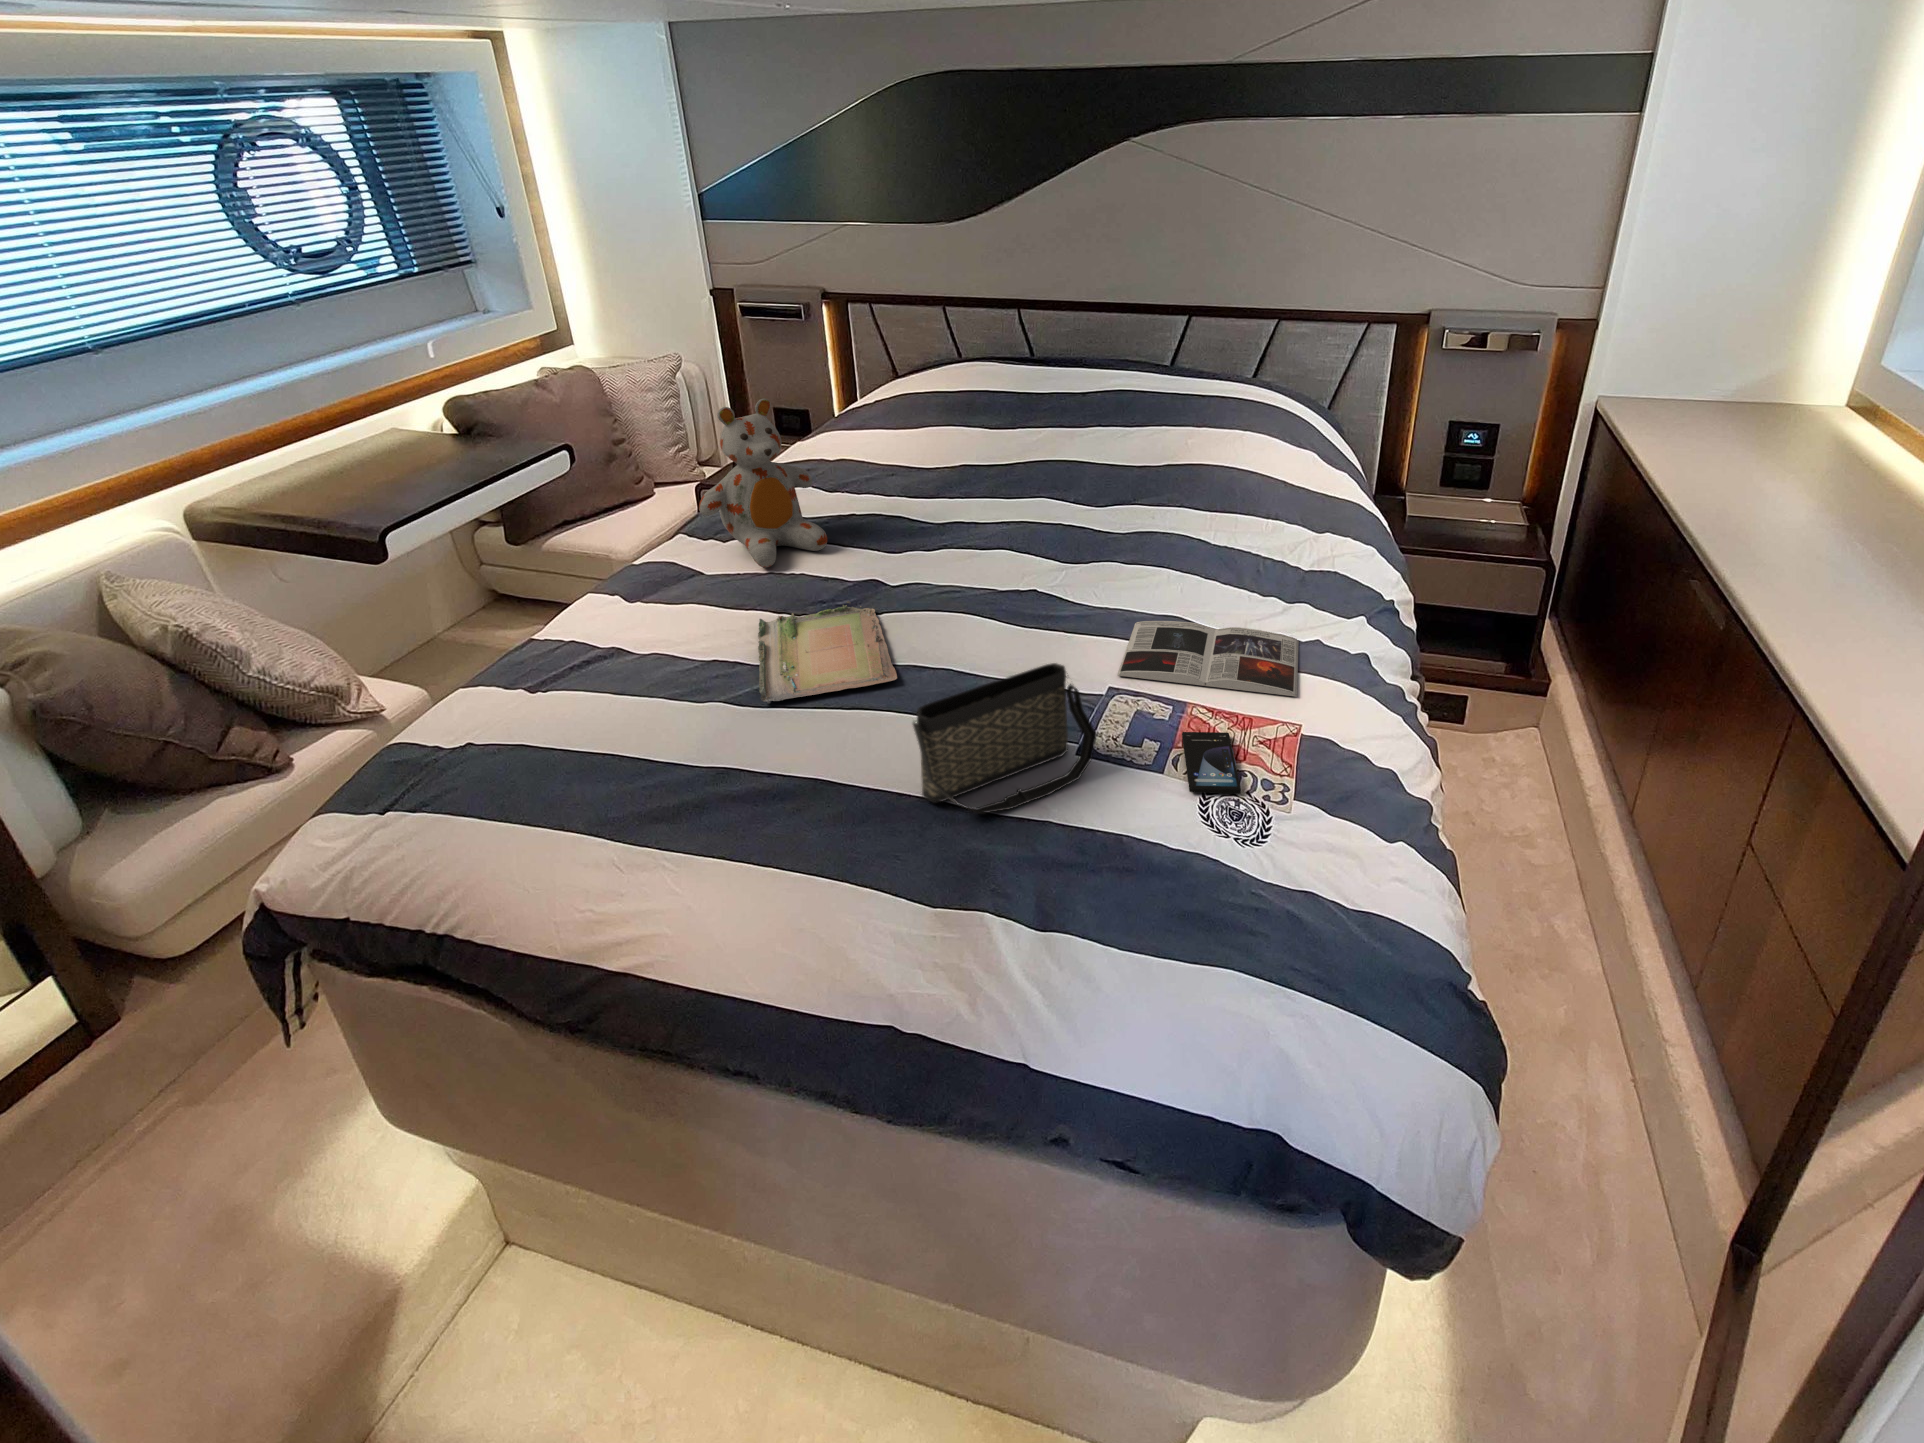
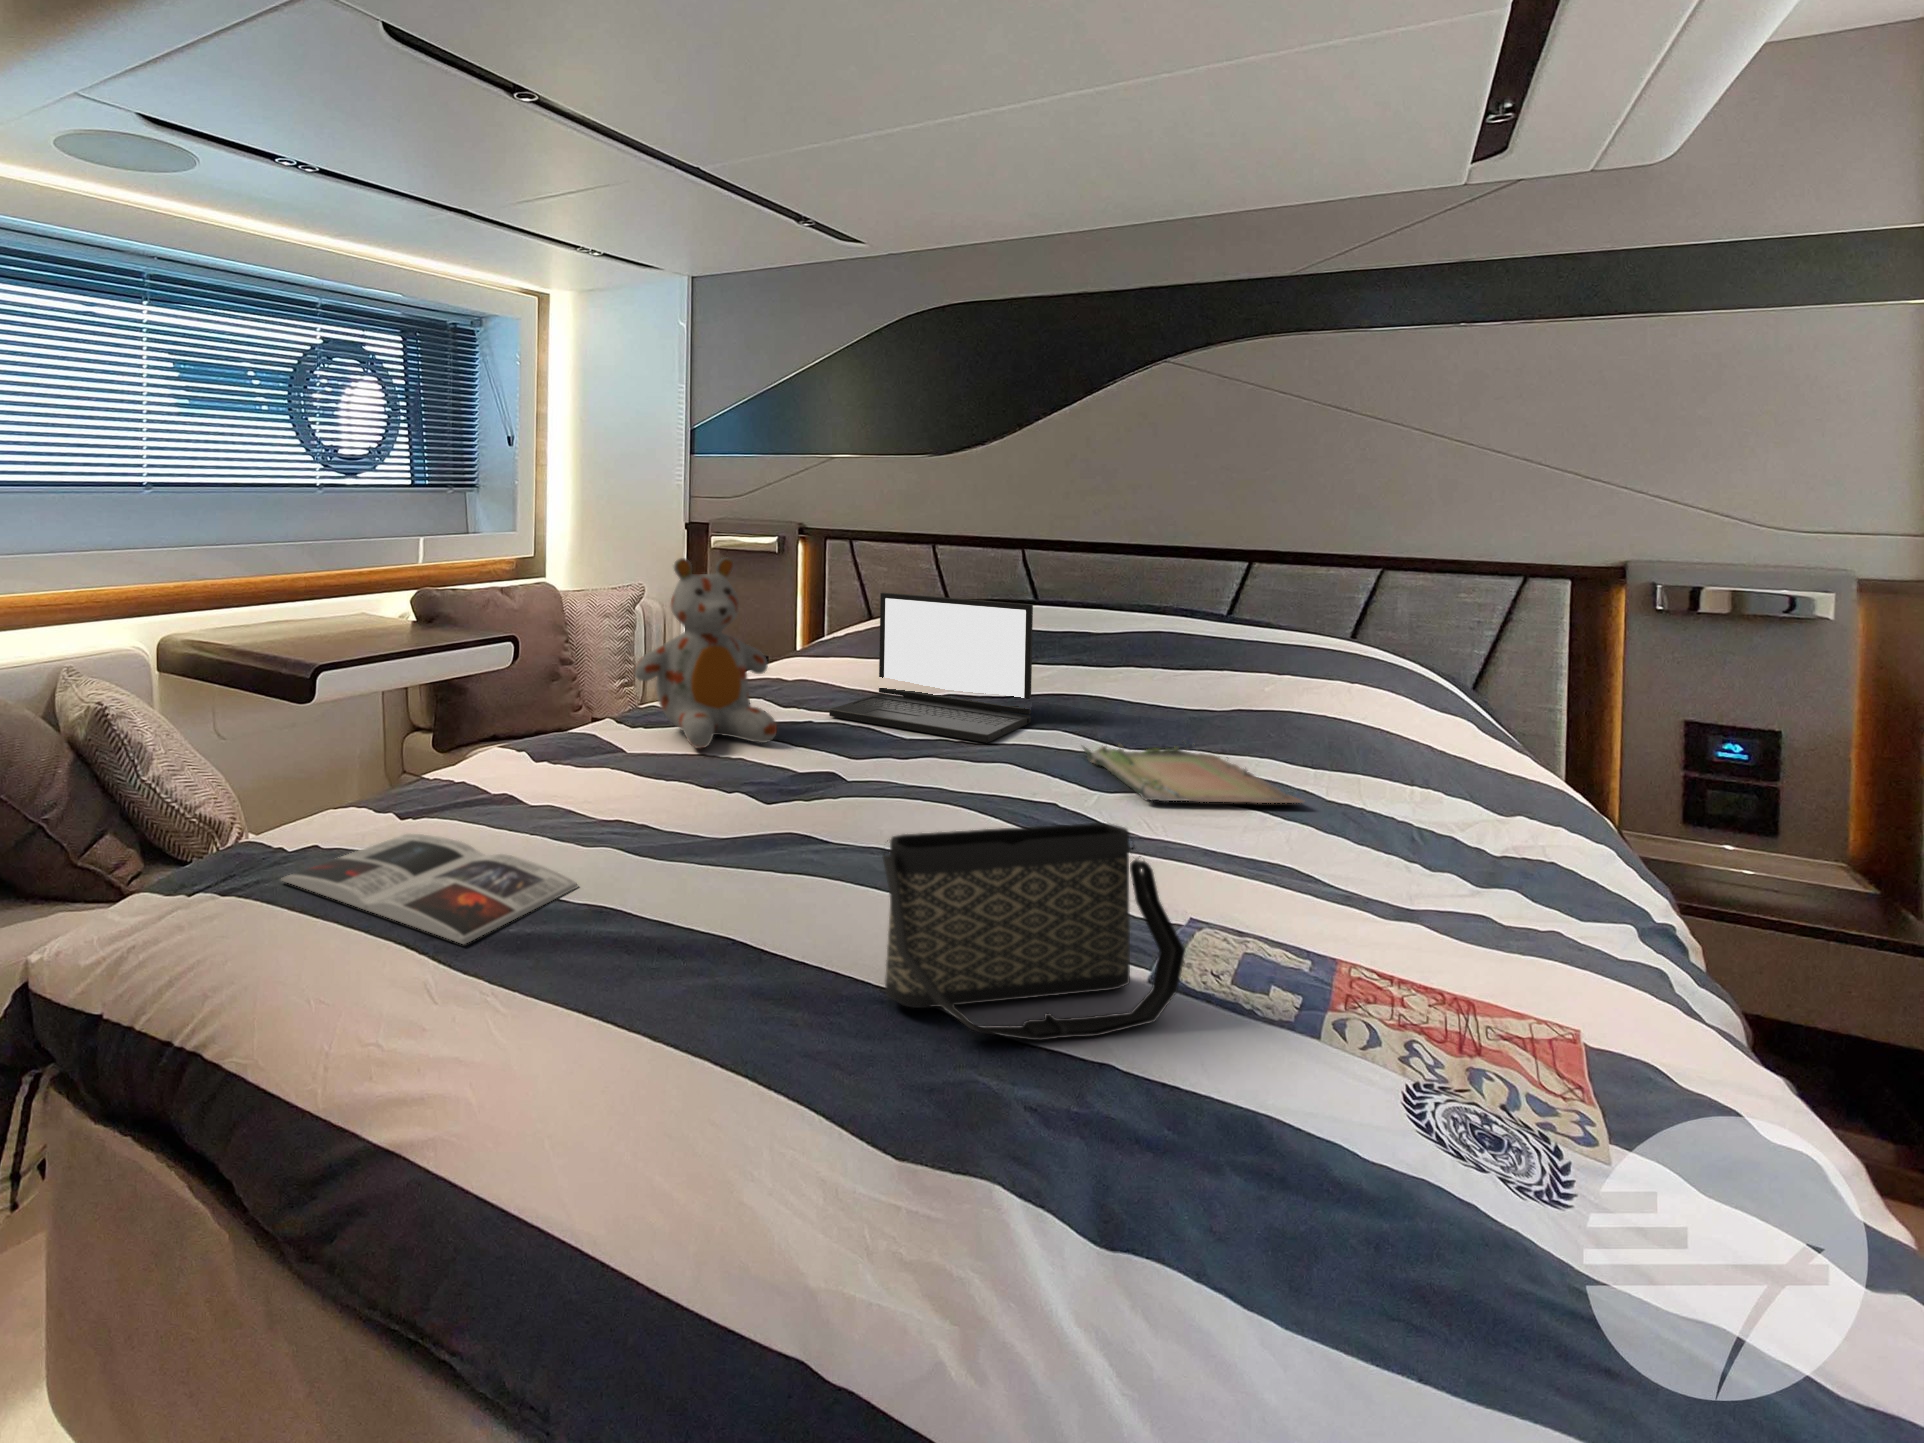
laptop: none [867,391,1023,521] -> present [829,593,1033,743]
tray: present [758,601,897,703] -> present [1083,744,1303,803]
magazine: present [1118,621,1299,697] -> present [282,834,578,944]
smartphone: present [1182,732,1241,793] -> none [1338,994,1489,1101]

